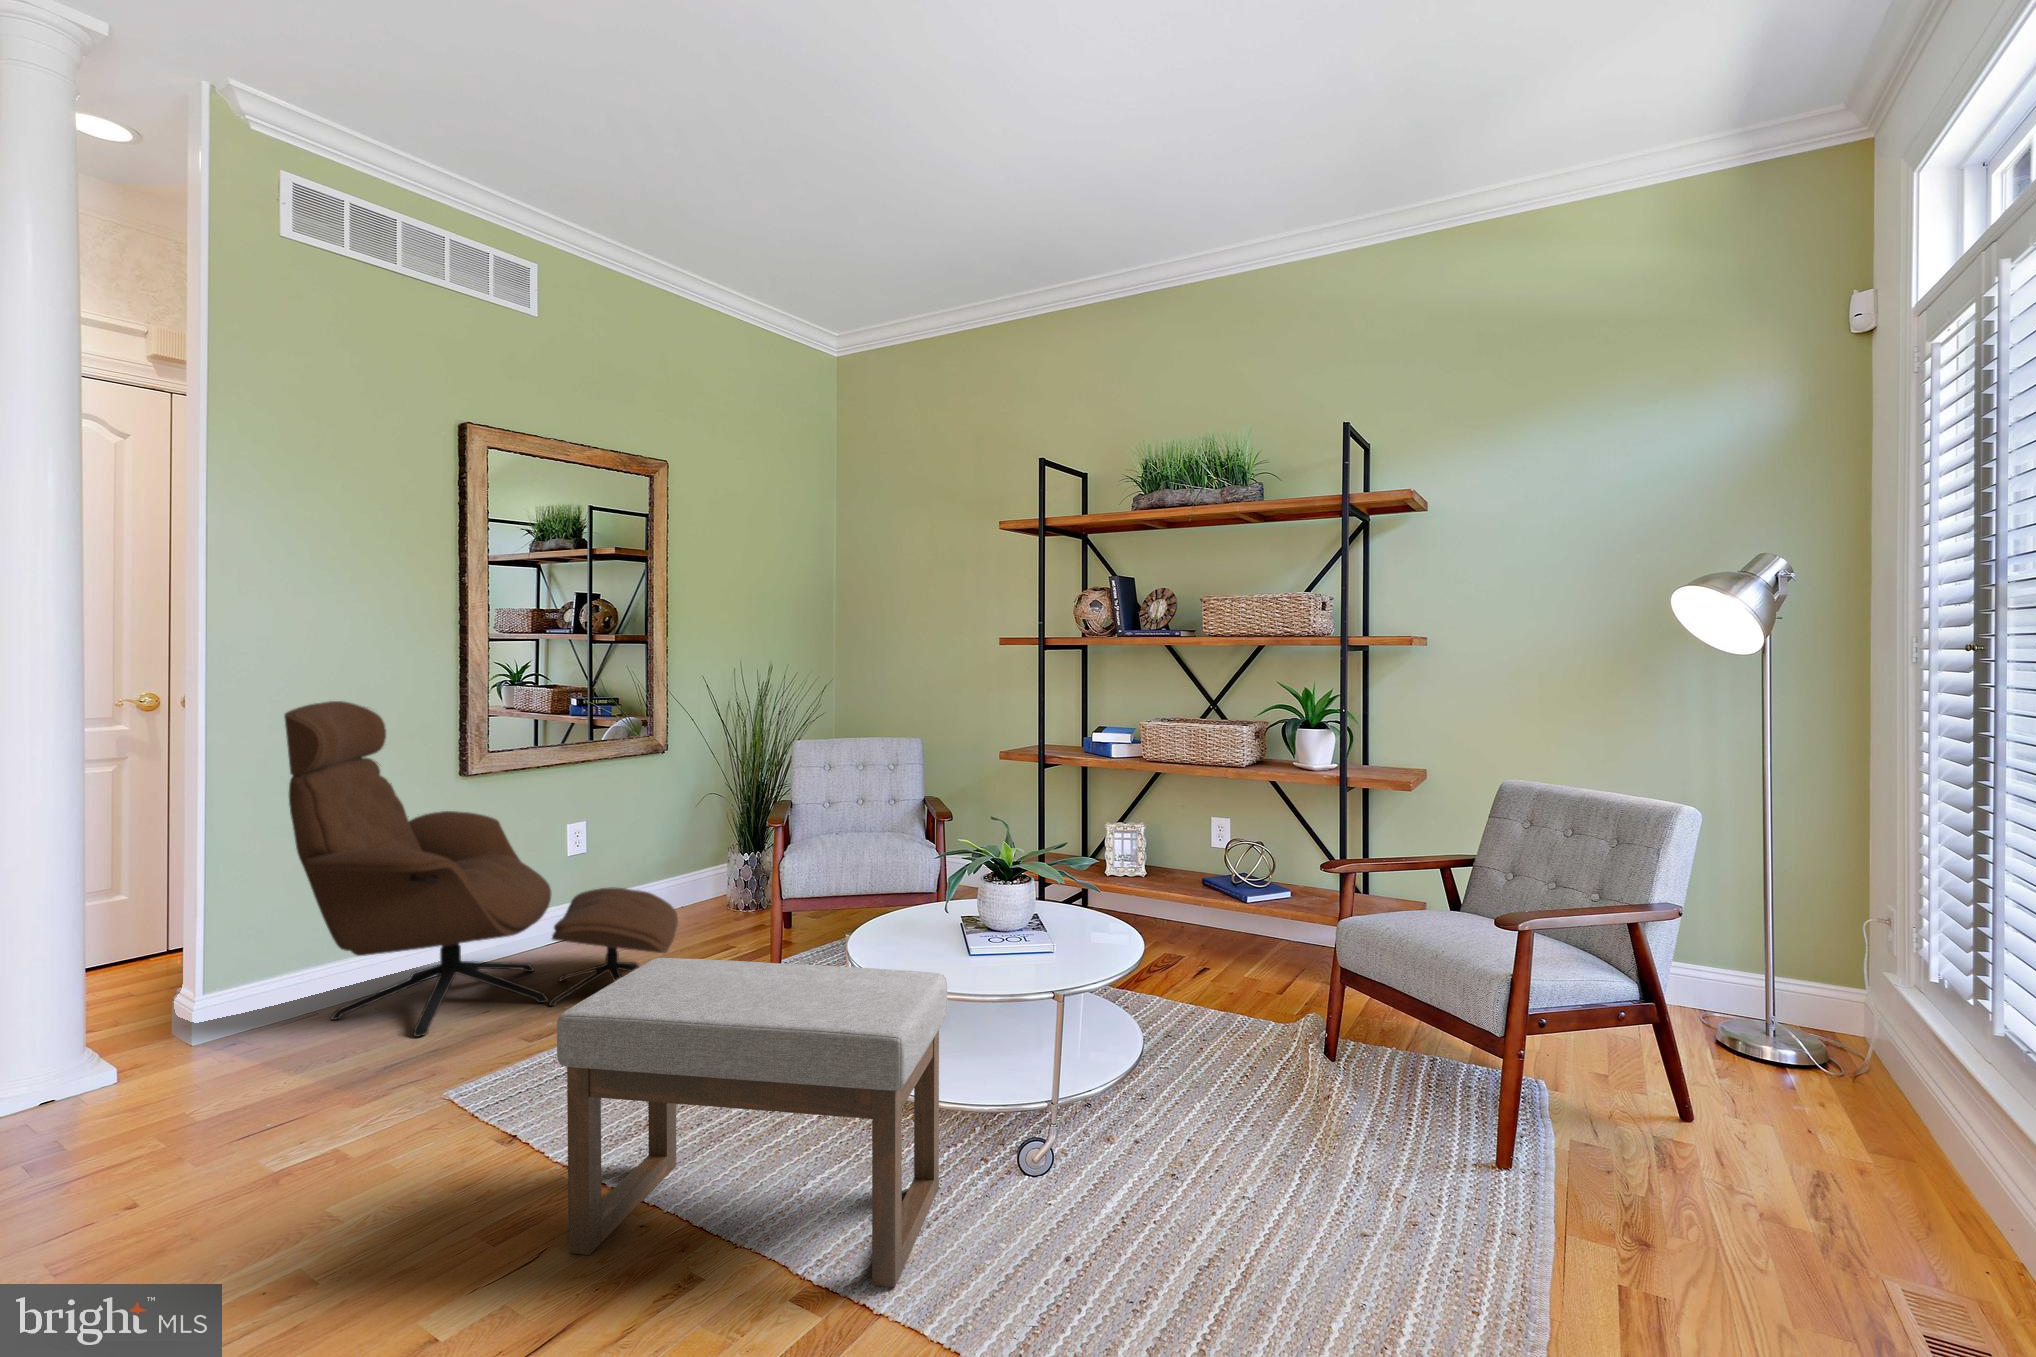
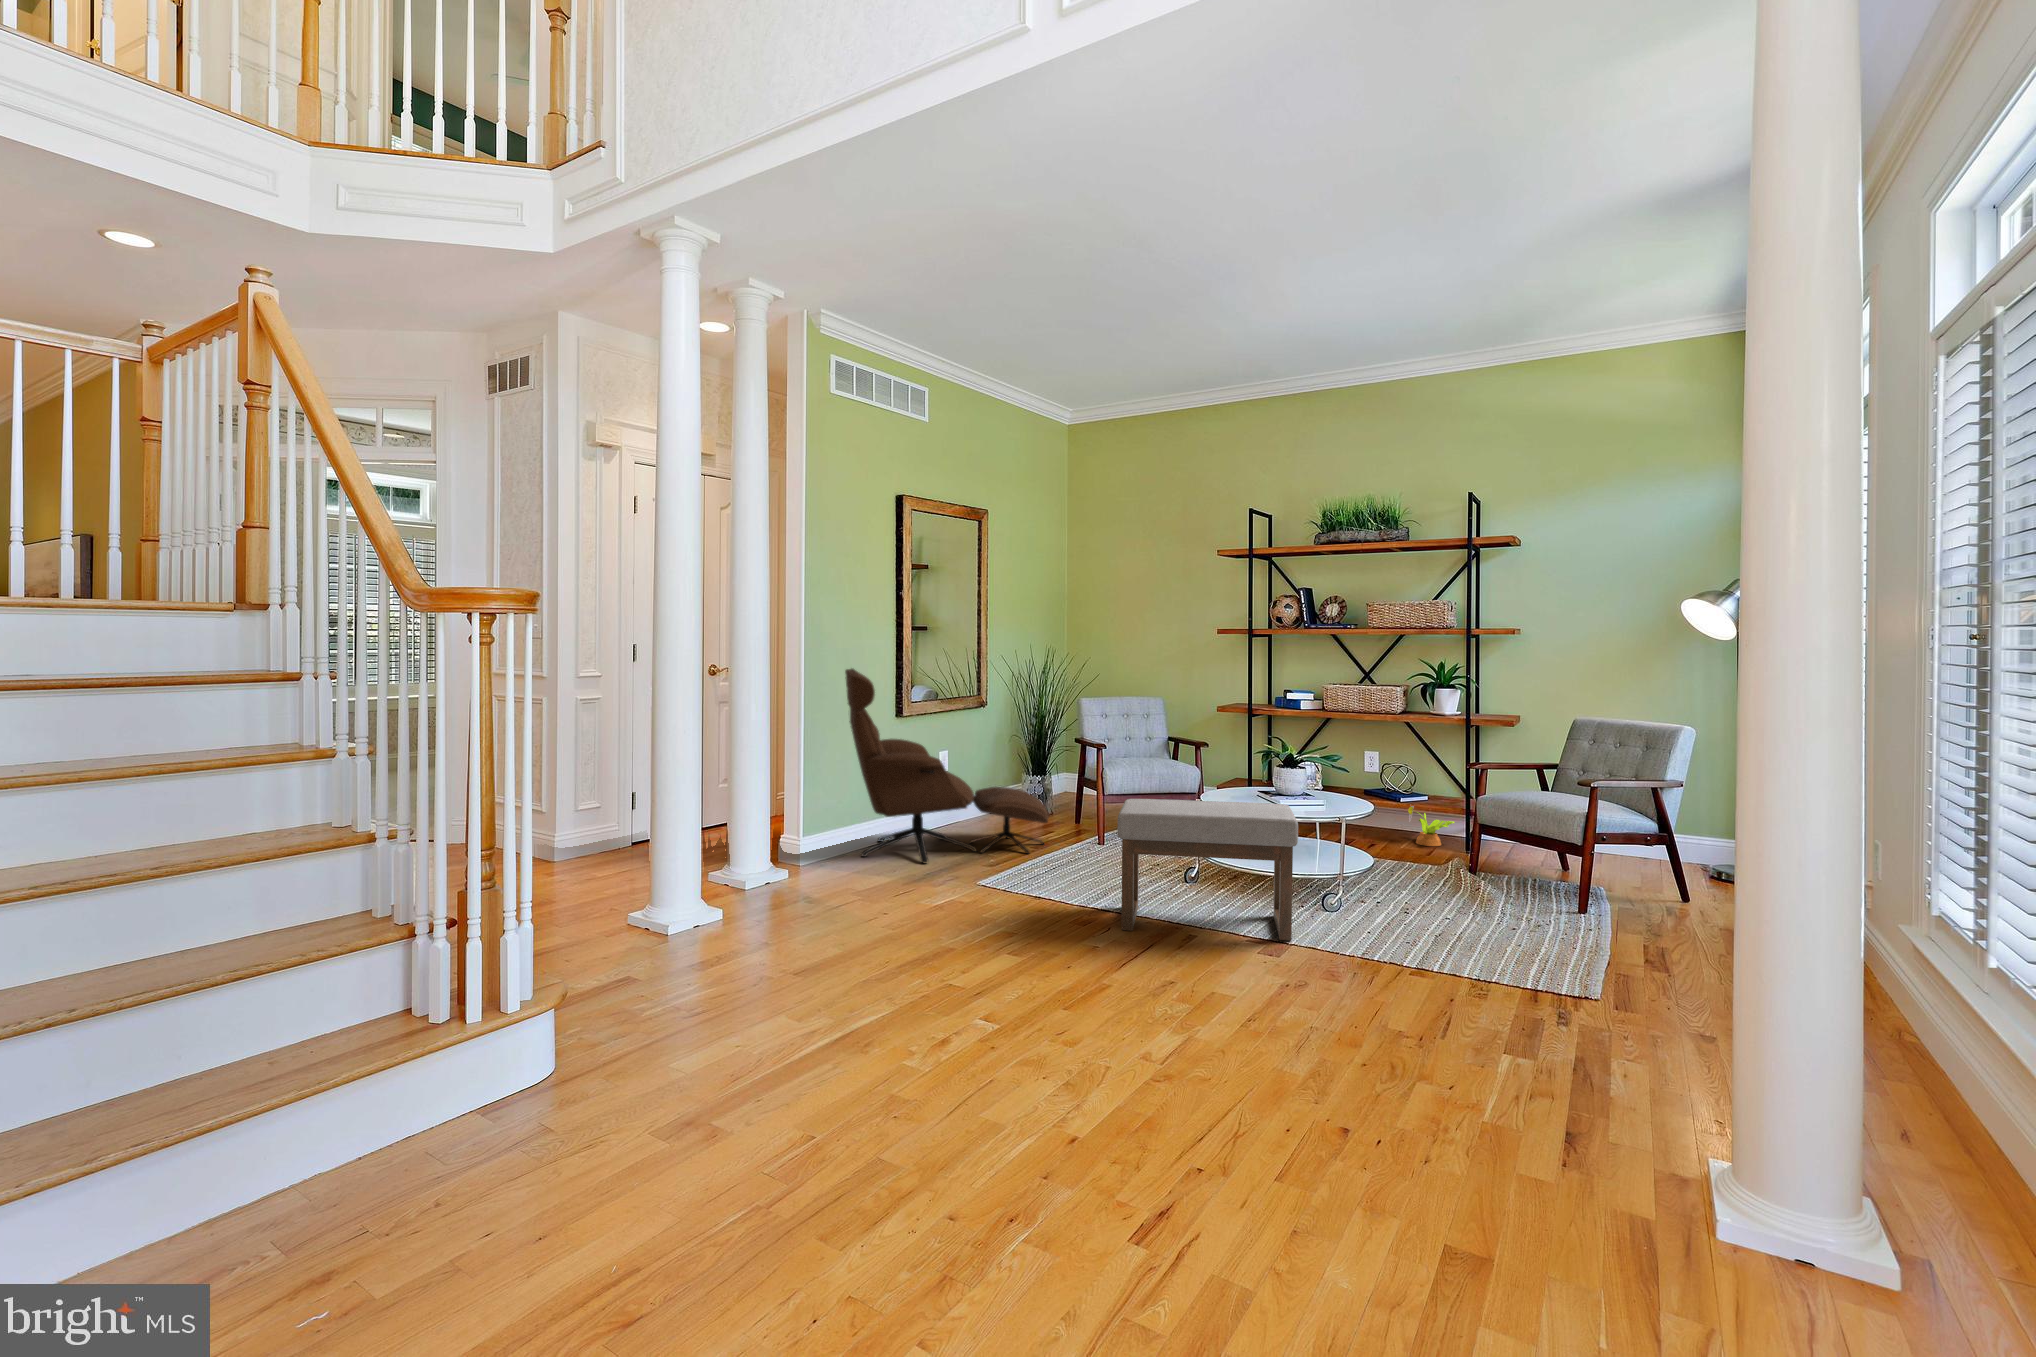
decorative plant: none [1259,898,1328,975] -> present [1408,806,1454,846]

